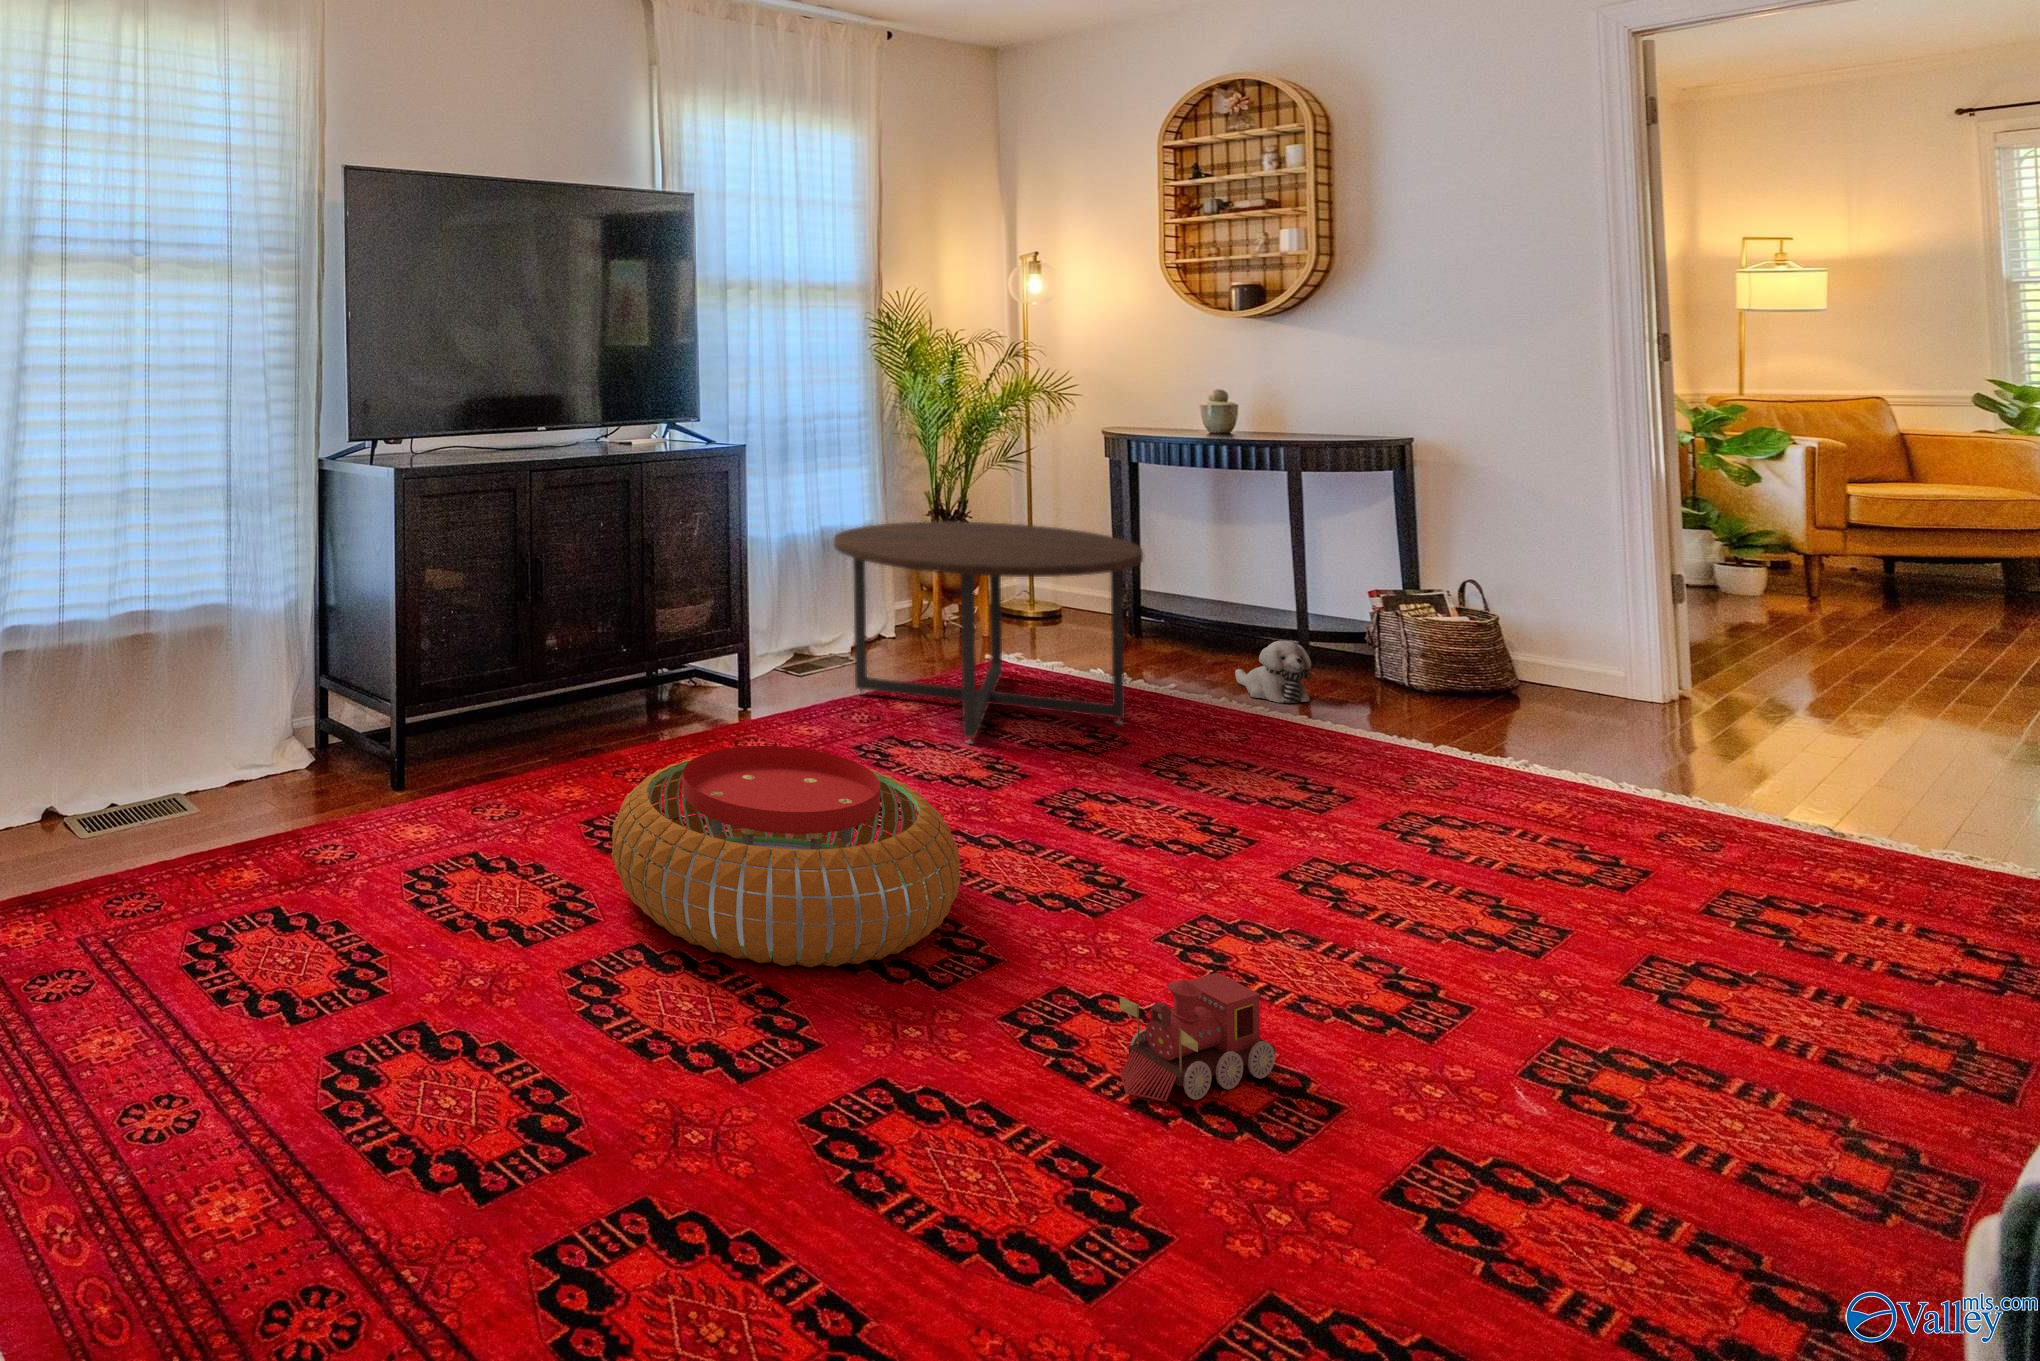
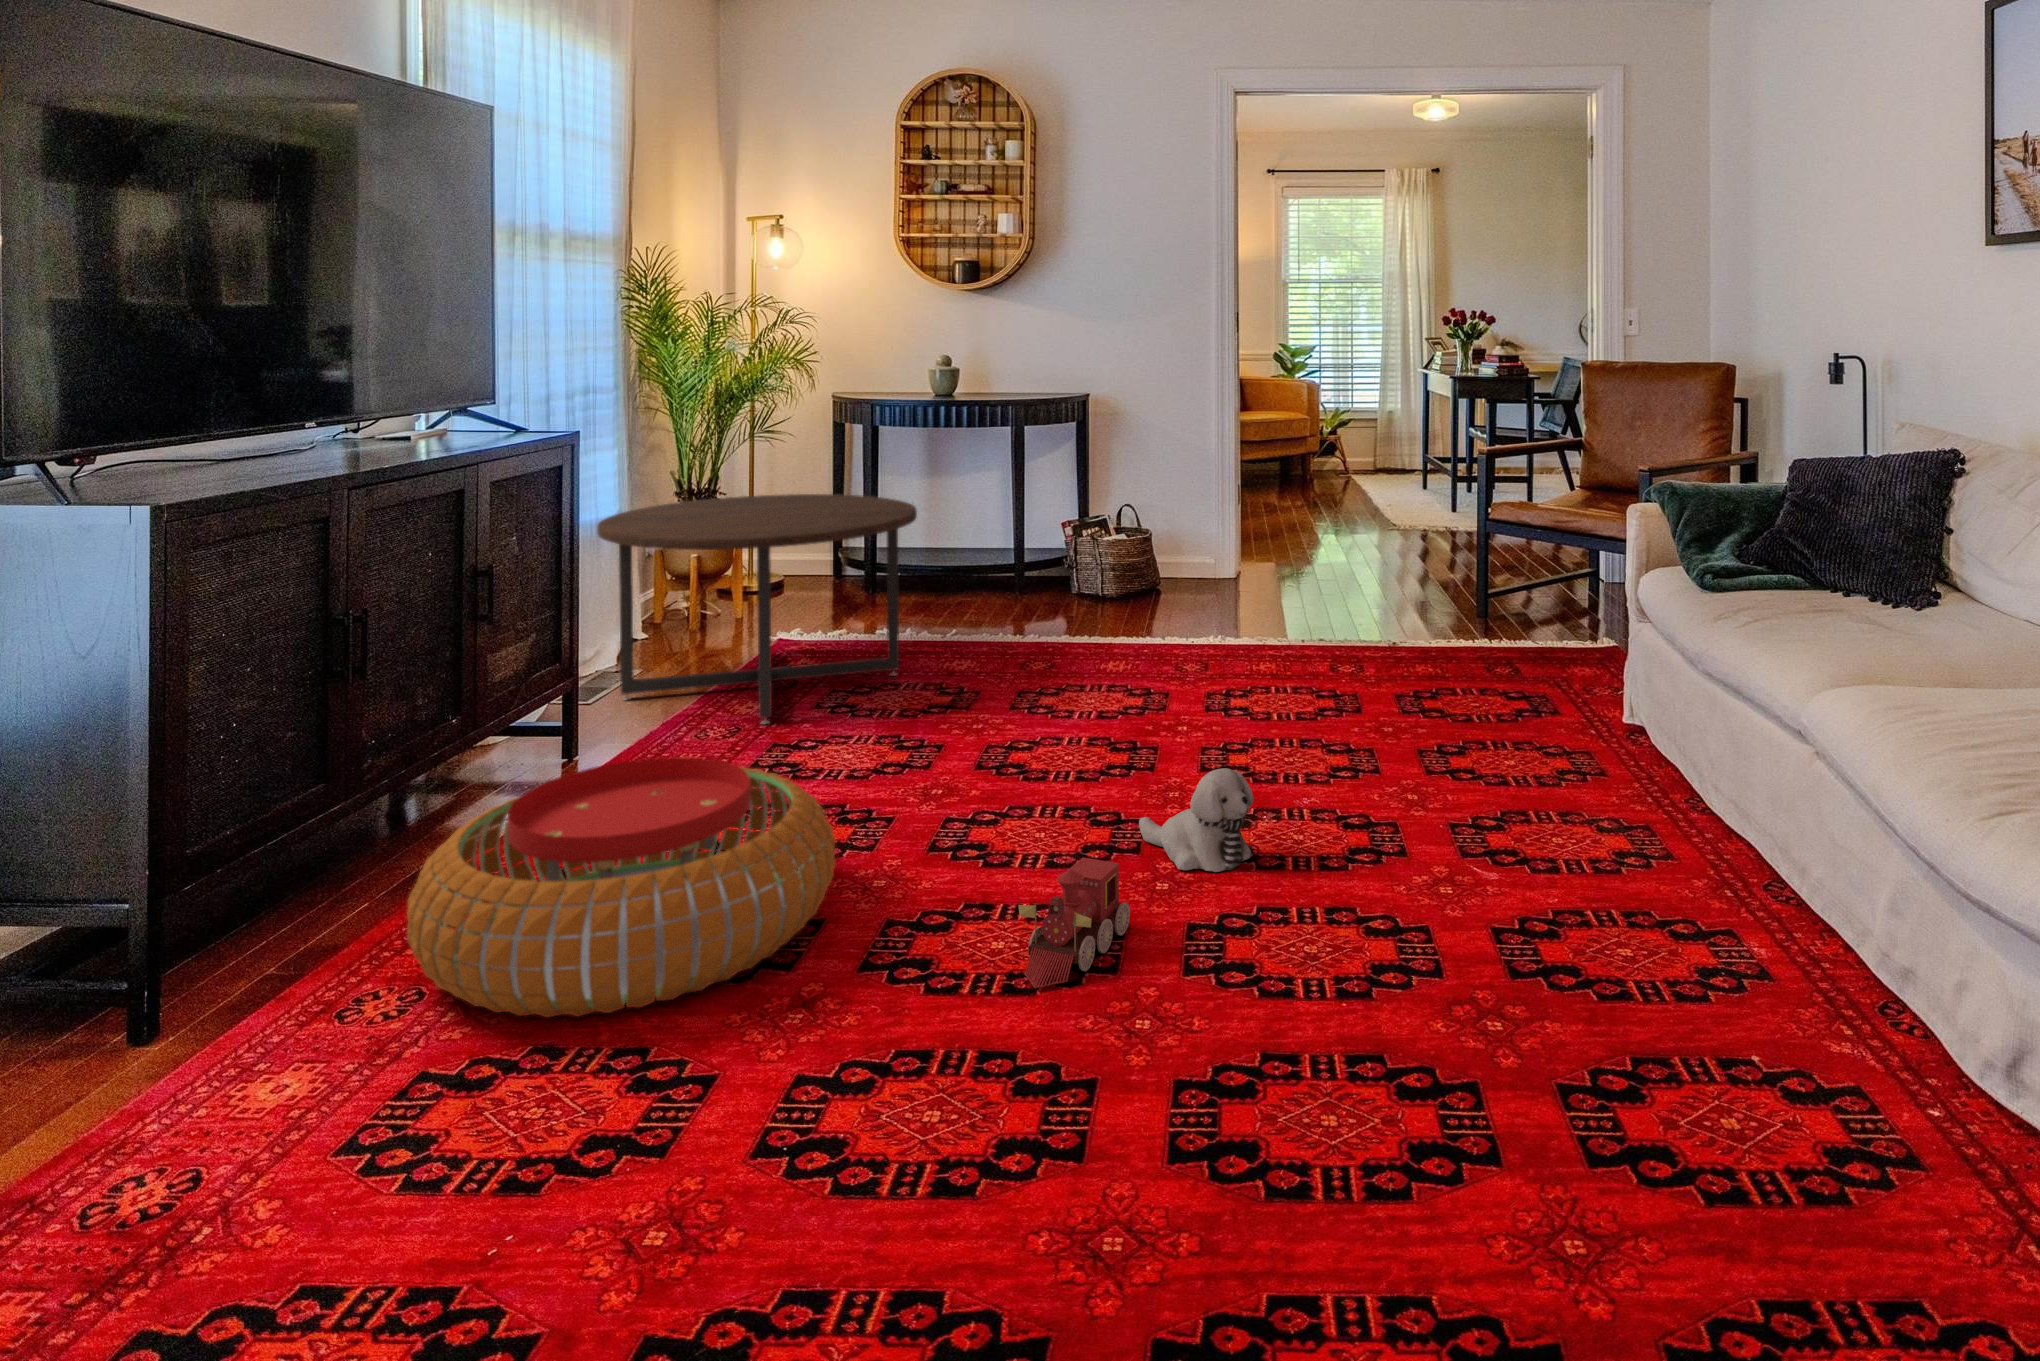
plush toy: present [1235,641,1311,703] -> present [1139,768,1253,872]

